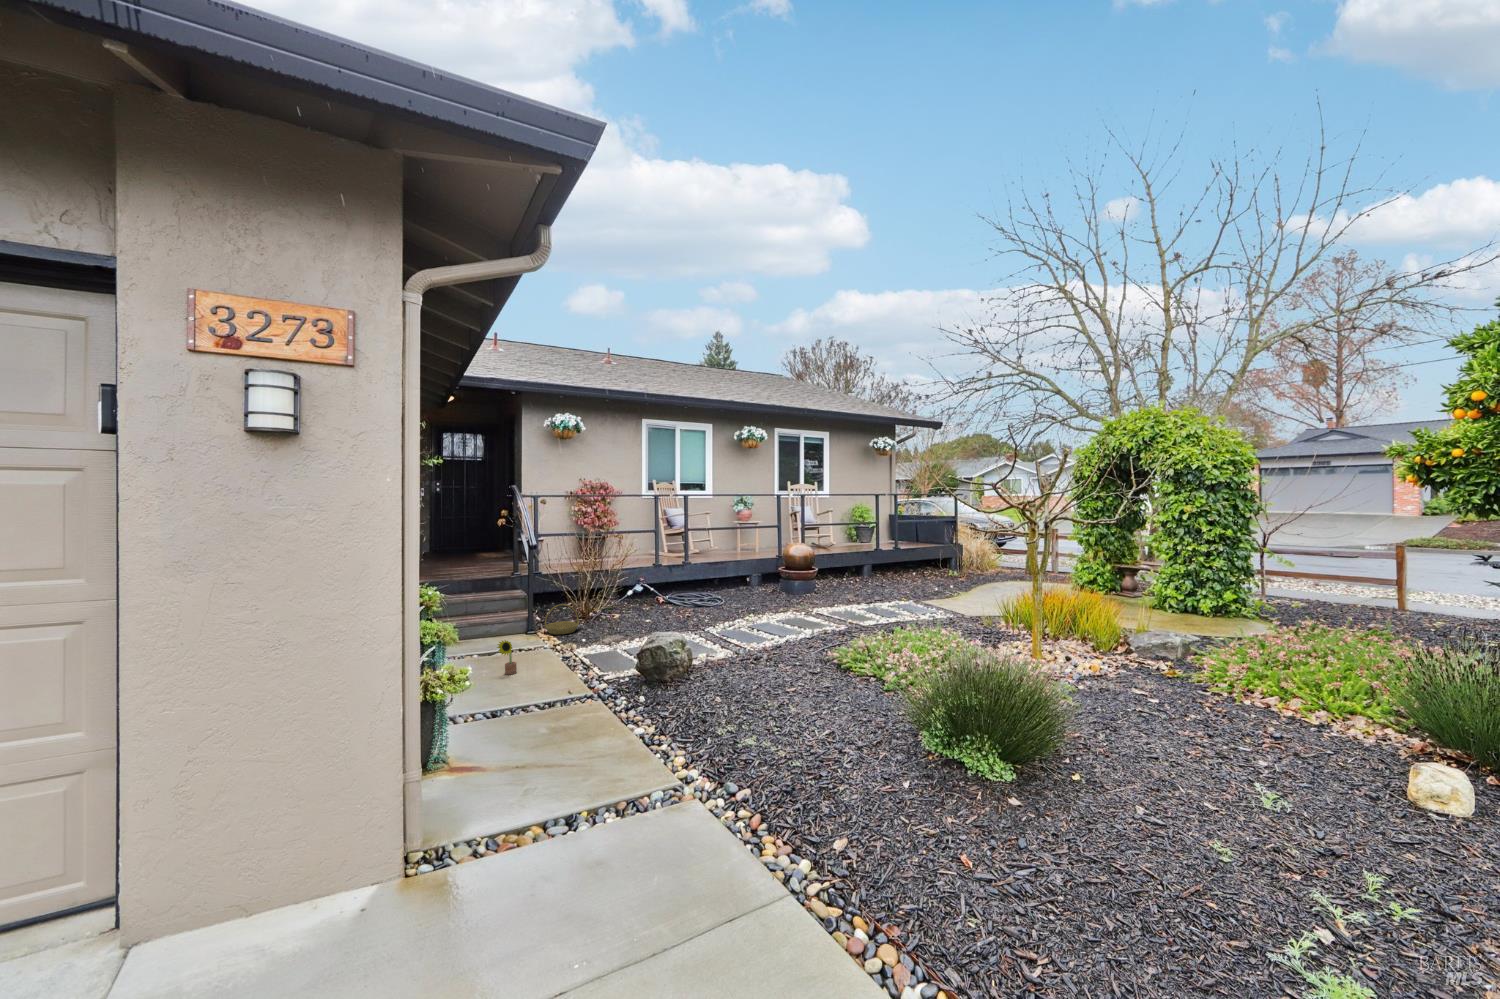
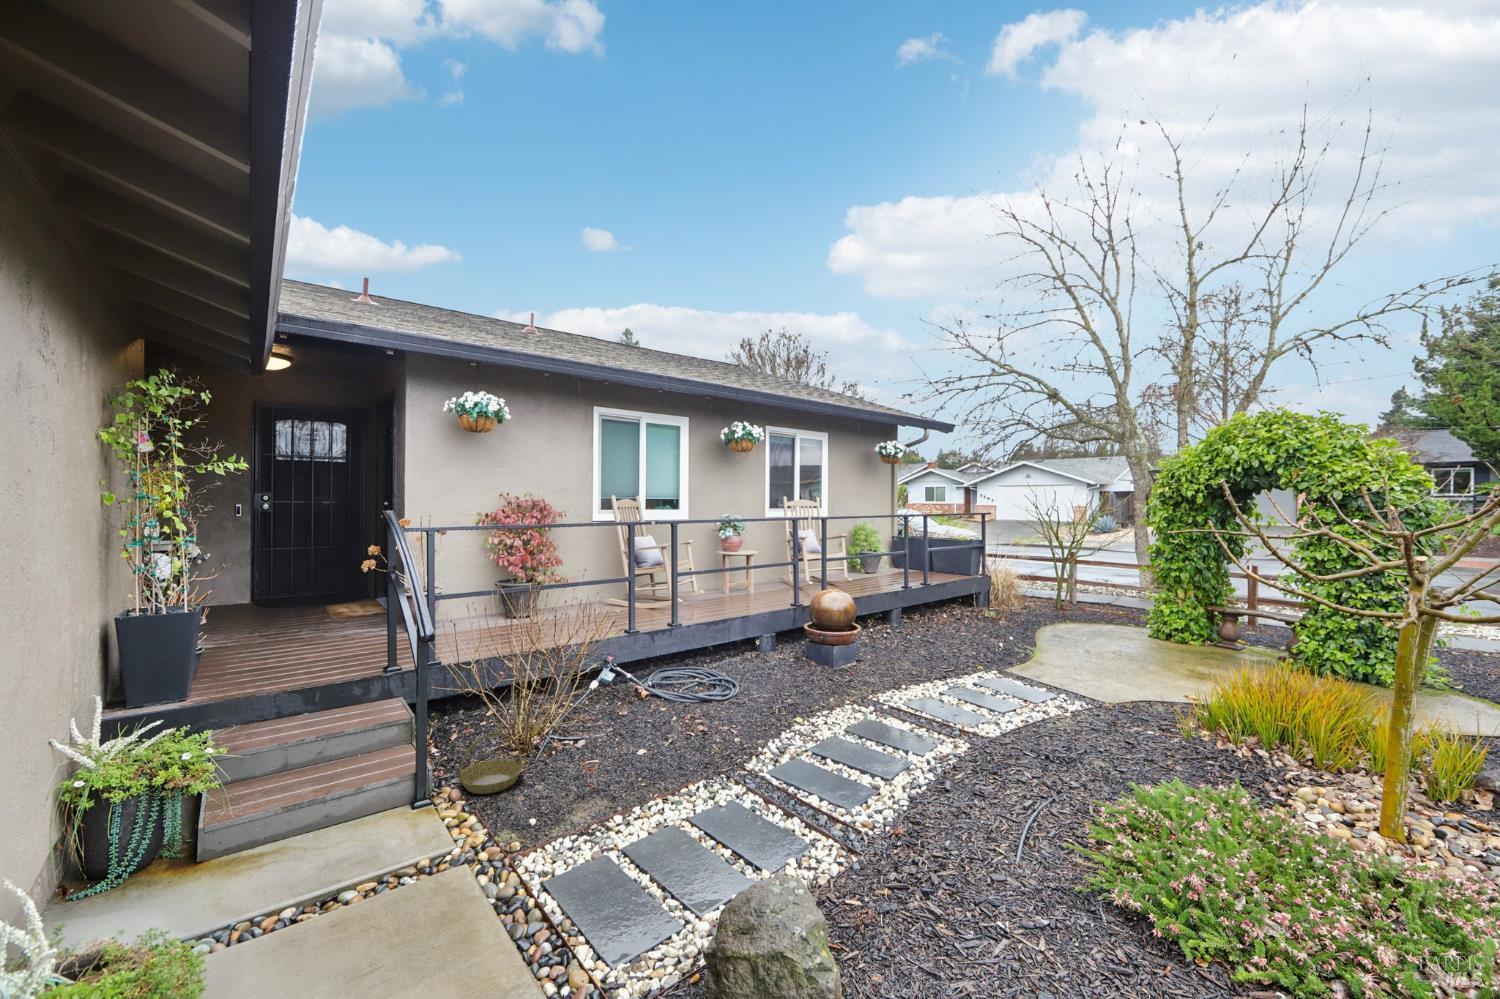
decorative plant: present [497,640,517,675] -> none [365,893,413,970]

